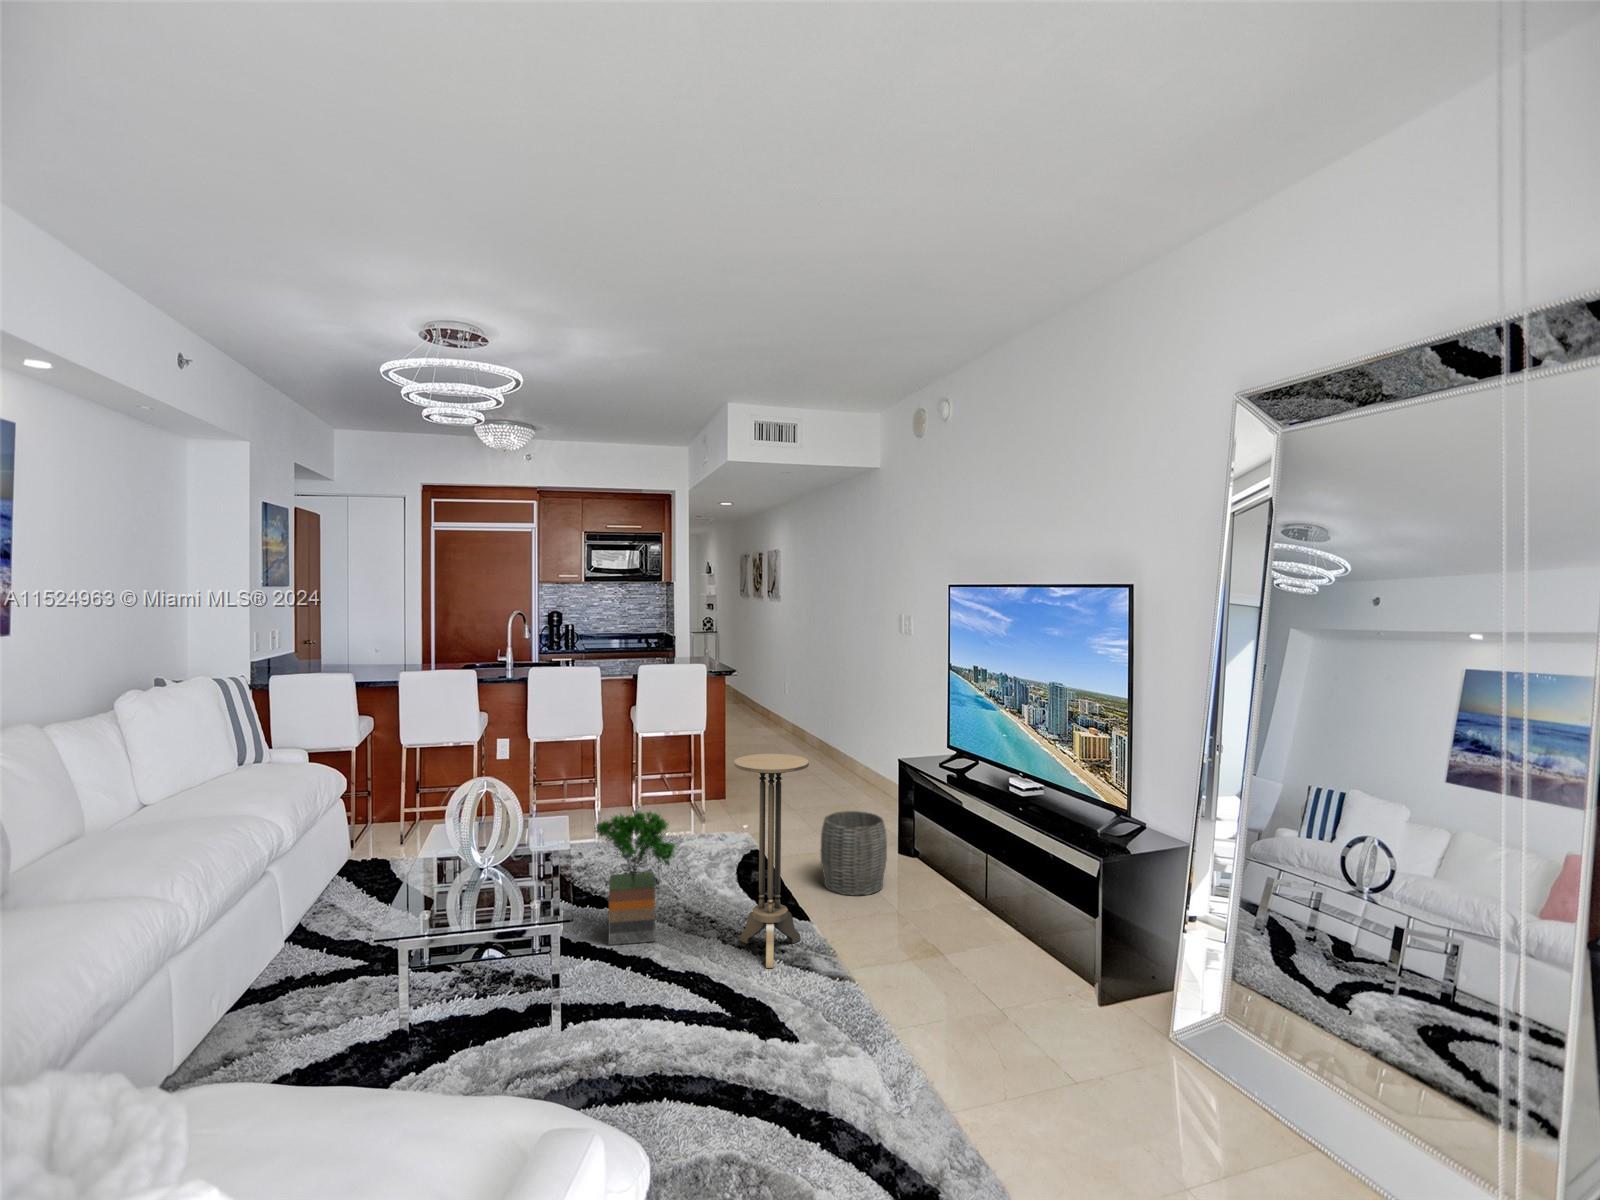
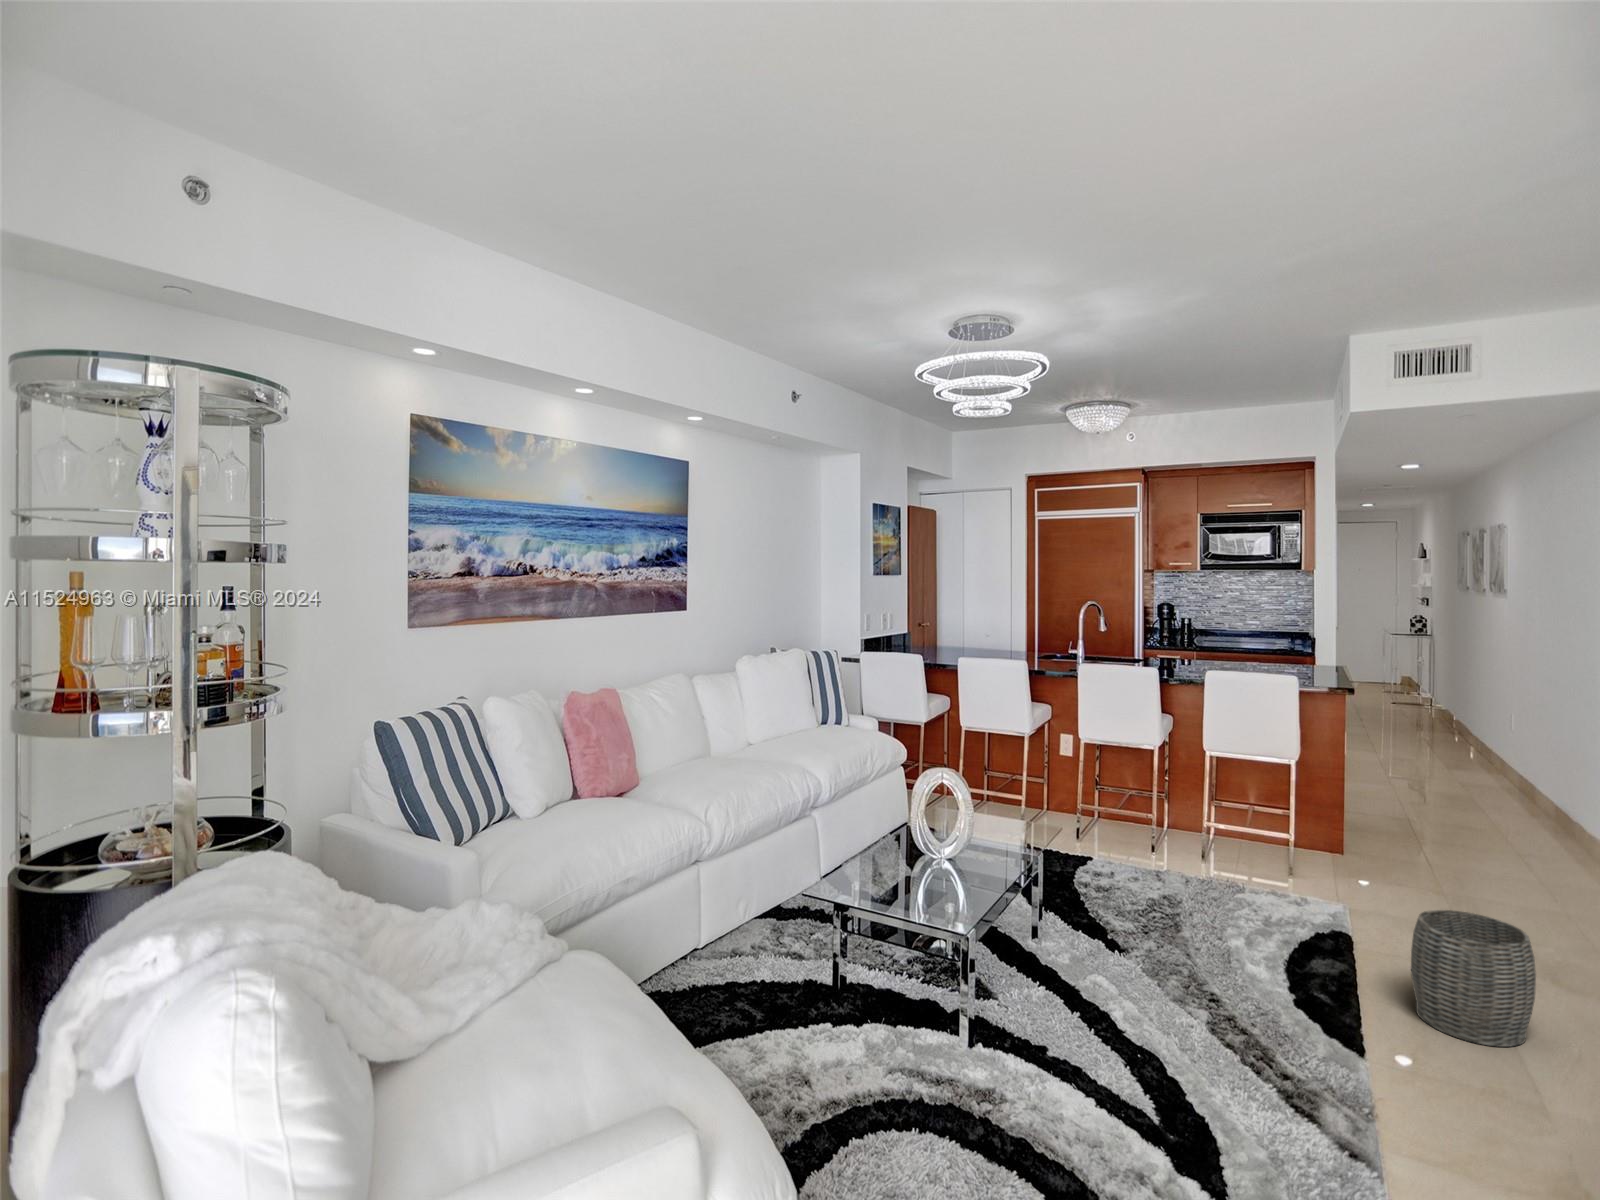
side table: present [734,754,809,968] -> none [1216,801,1328,1084]
potted tree: present [595,811,676,945] -> none [1065,837,1162,997]

